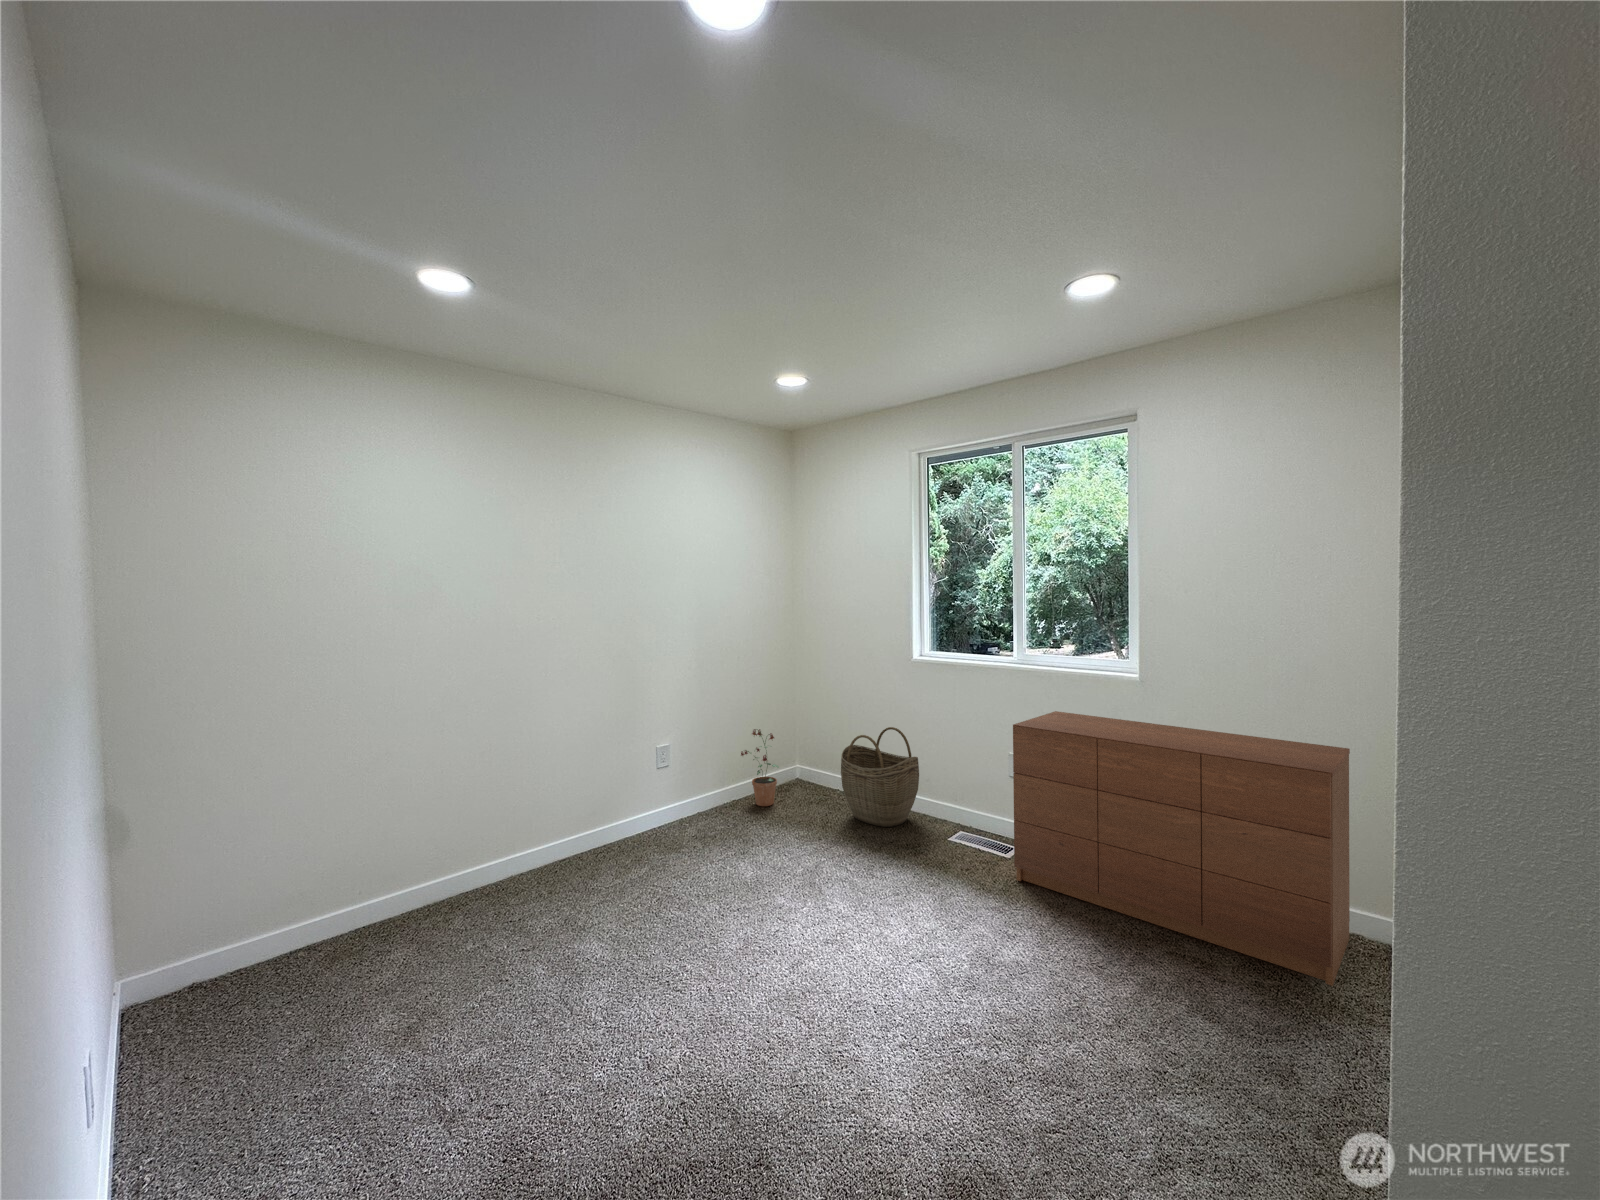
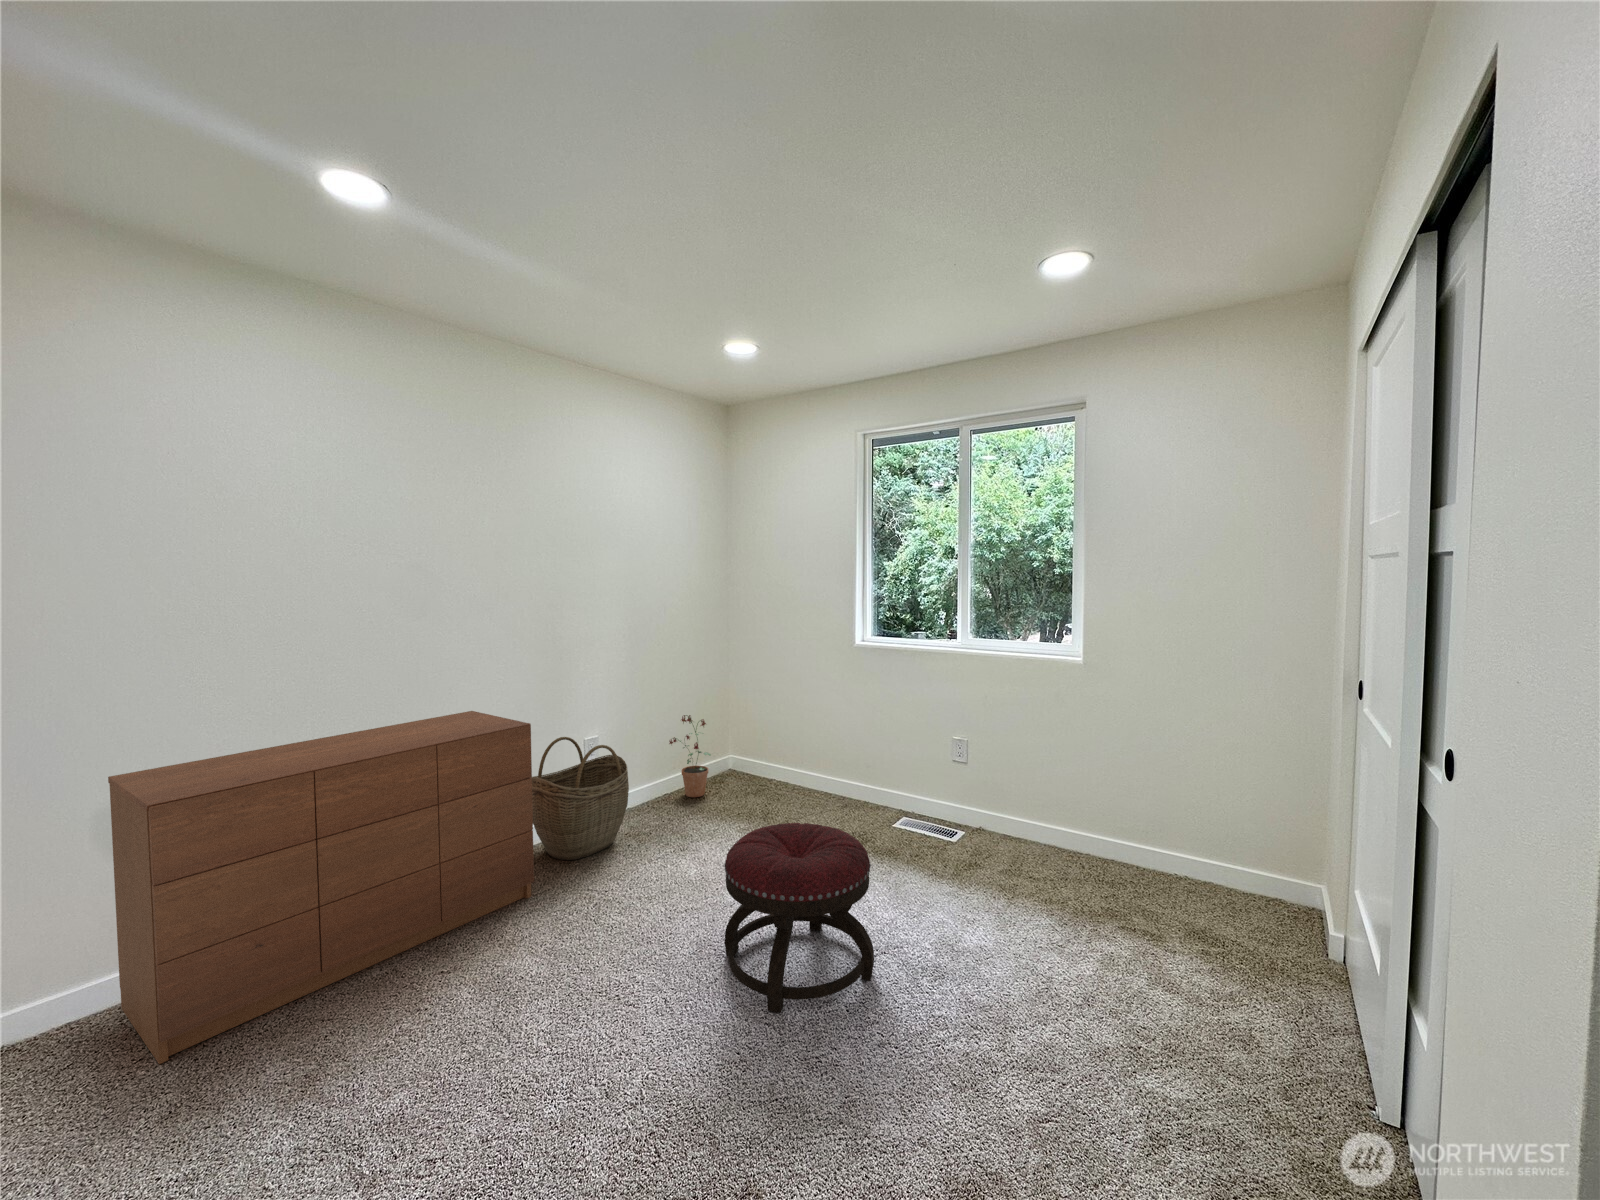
dresser: present [1013,711,1350,986] -> present [108,711,534,1064]
woven basket: present [841,727,919,827] -> present [531,737,629,860]
ottoman: none [766,831,907,1008] -> present [724,823,874,1013]

